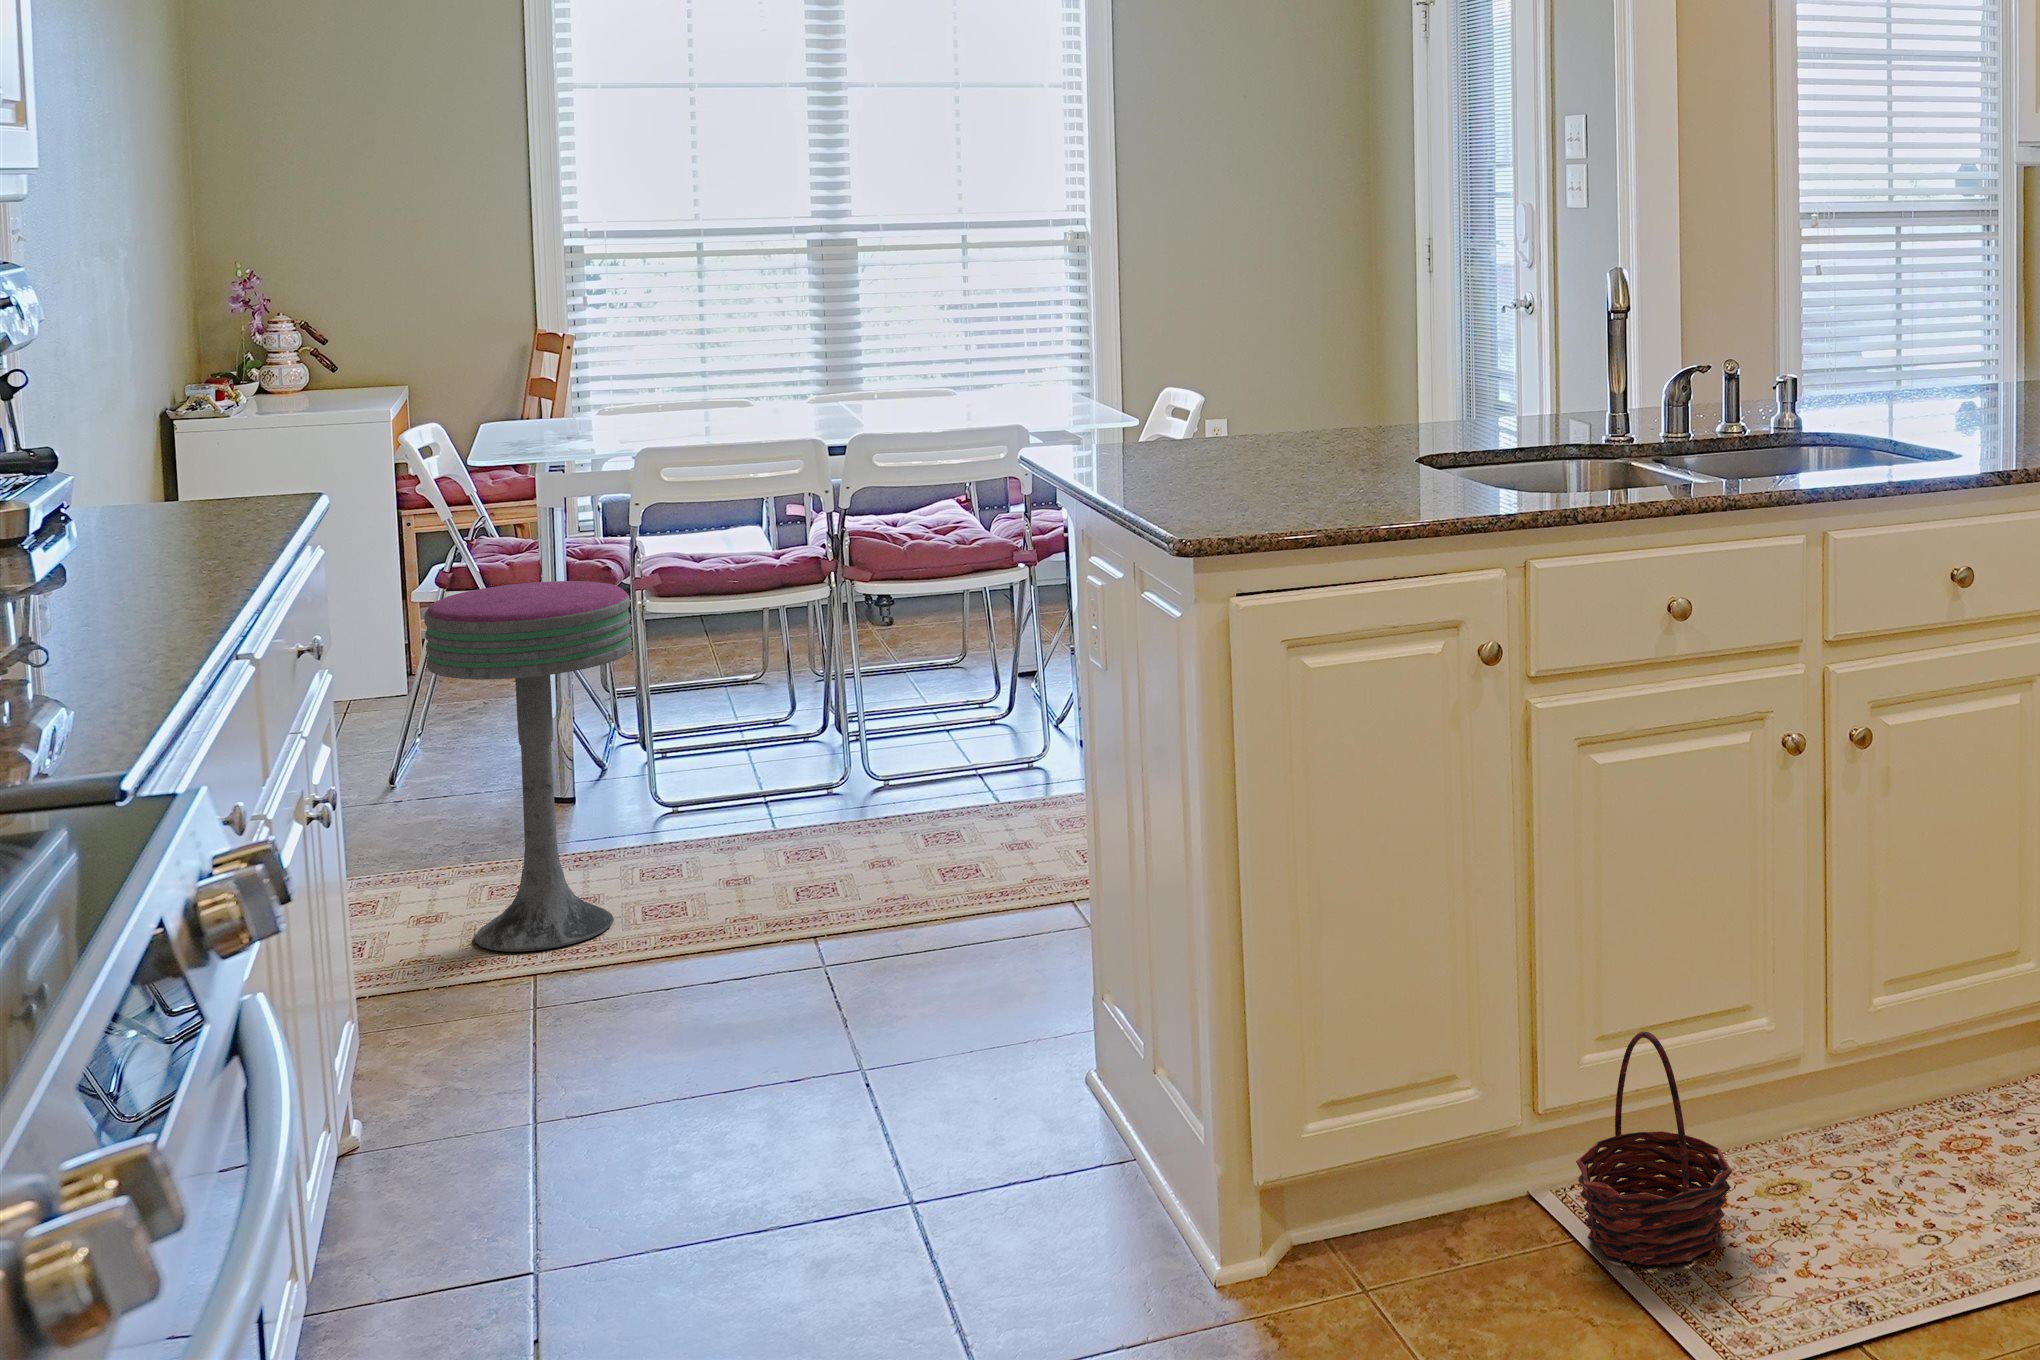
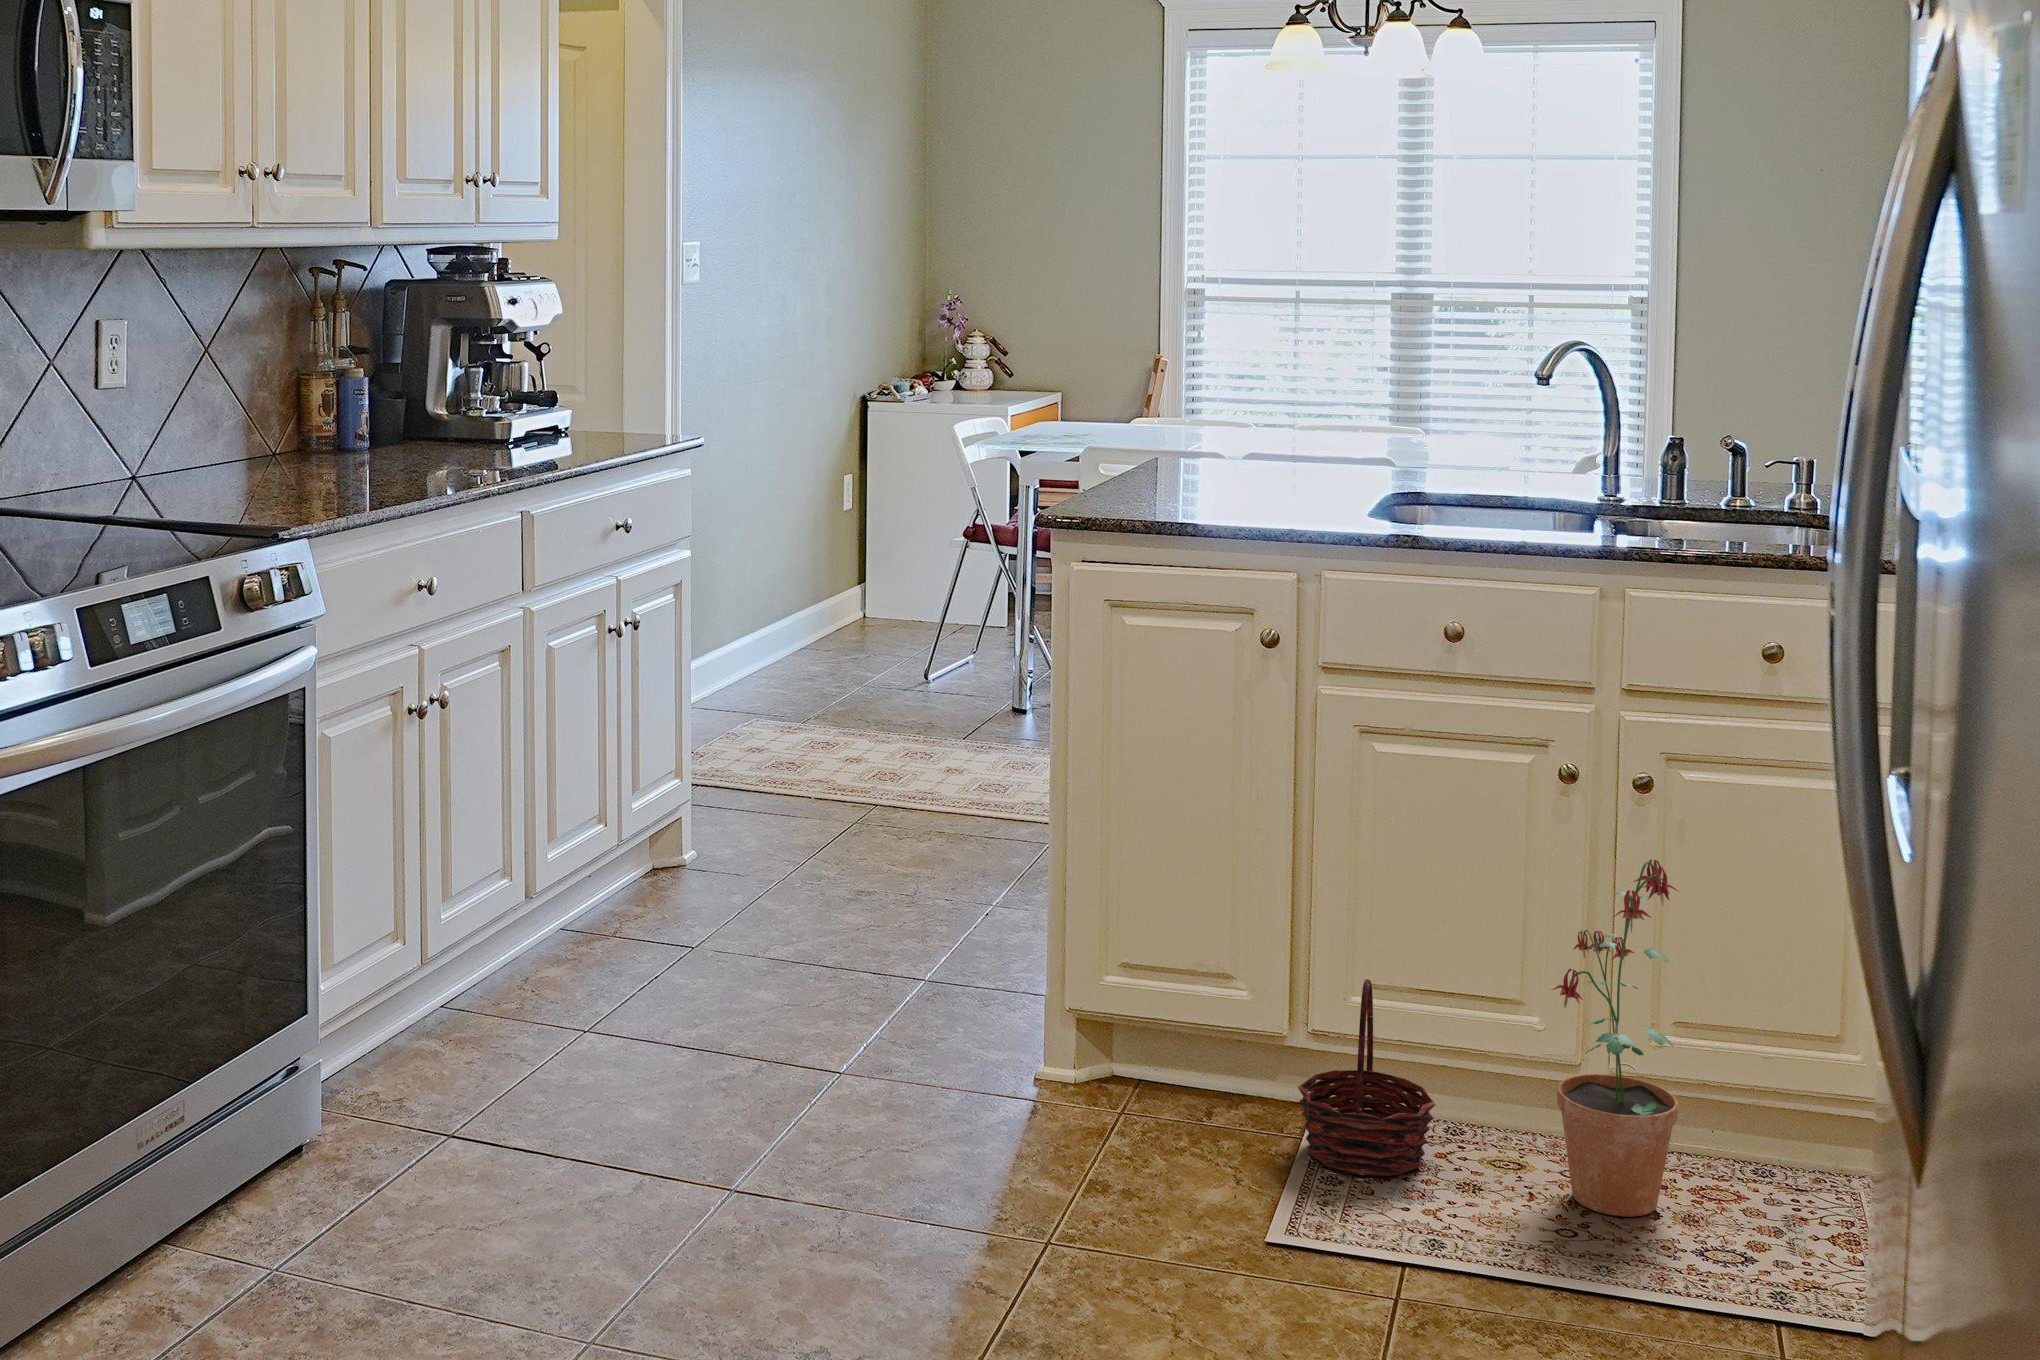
bar stool: present [424,581,632,952] -> none [855,532,993,799]
potted plant: none [1804,818,1966,1209] -> present [1550,860,1678,1217]

